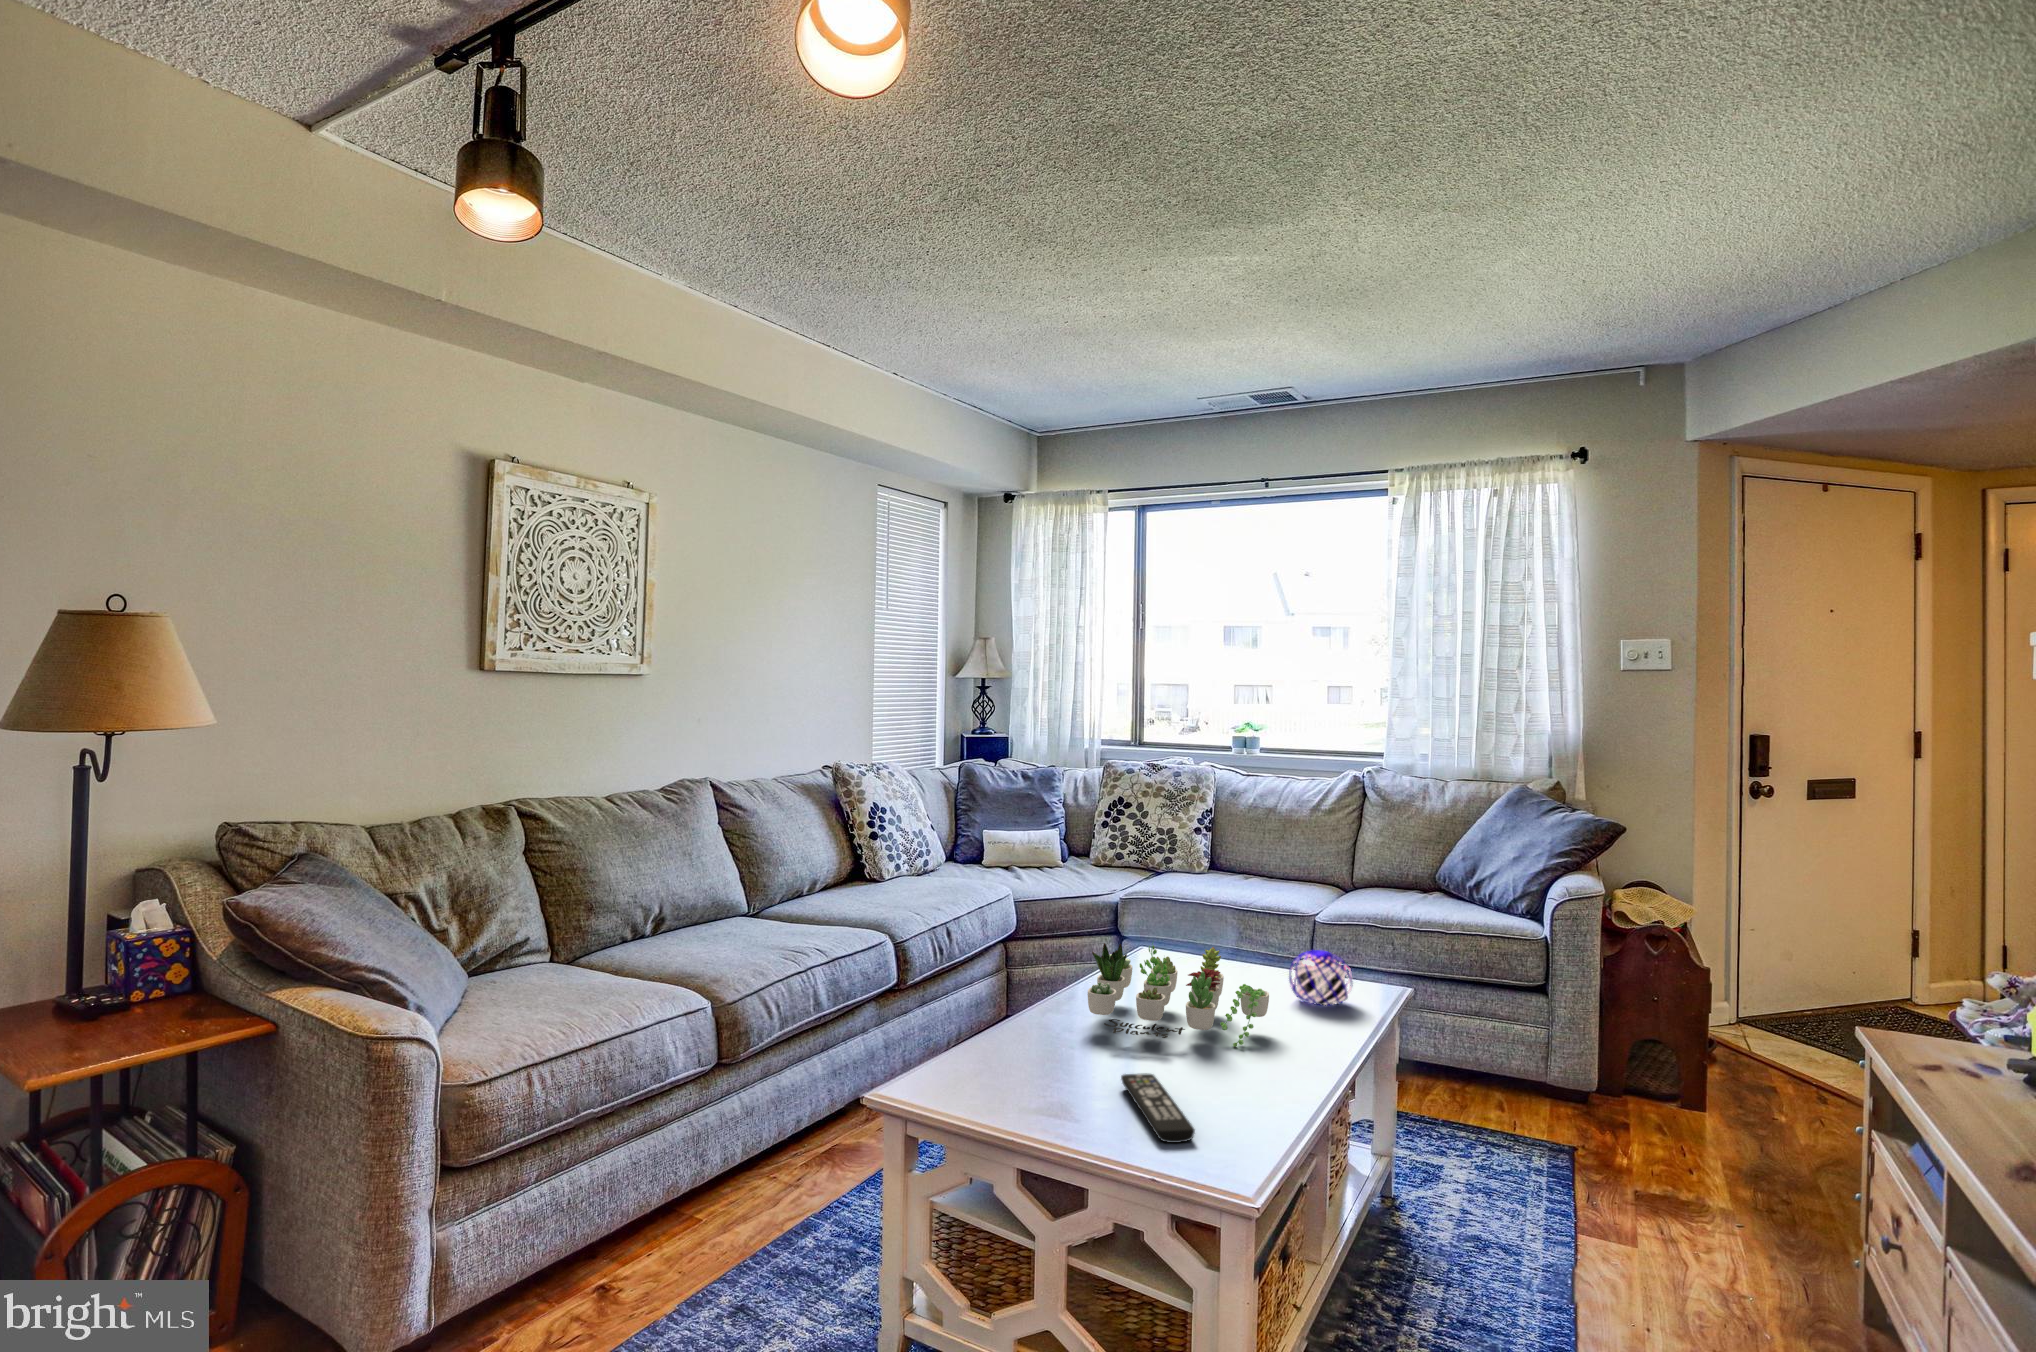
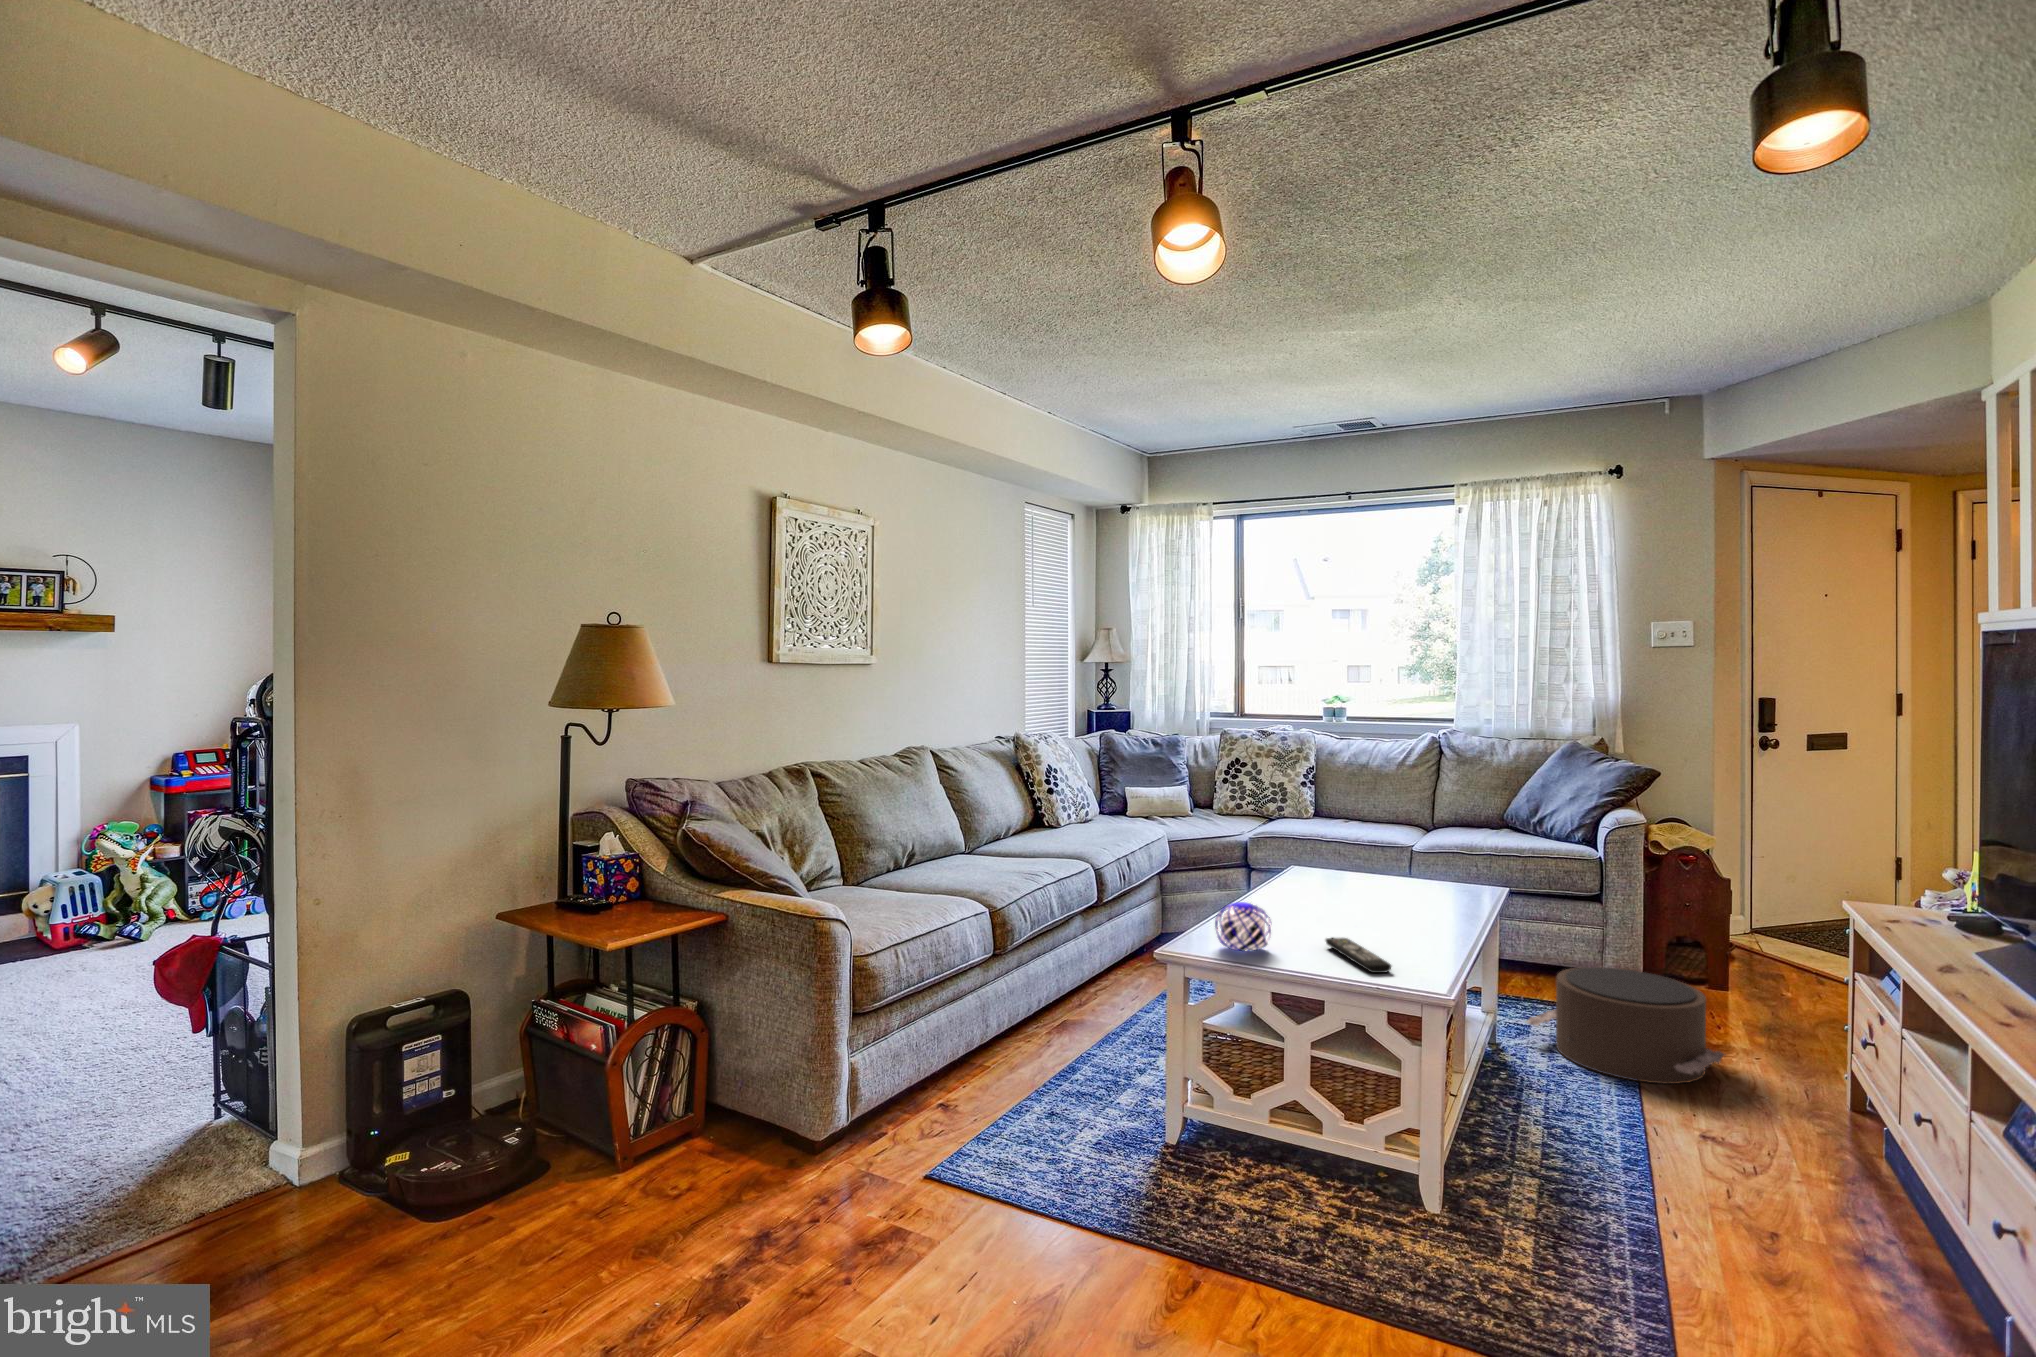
succulent plant: present [1088,943,1269,1047] -> none [1277,854,1412,926]
decorative orb: present [1289,950,1353,1005] -> present [1215,902,1271,951]
pouf: none [1432,1091,1696,1270] -> present [1526,967,1725,1084]

